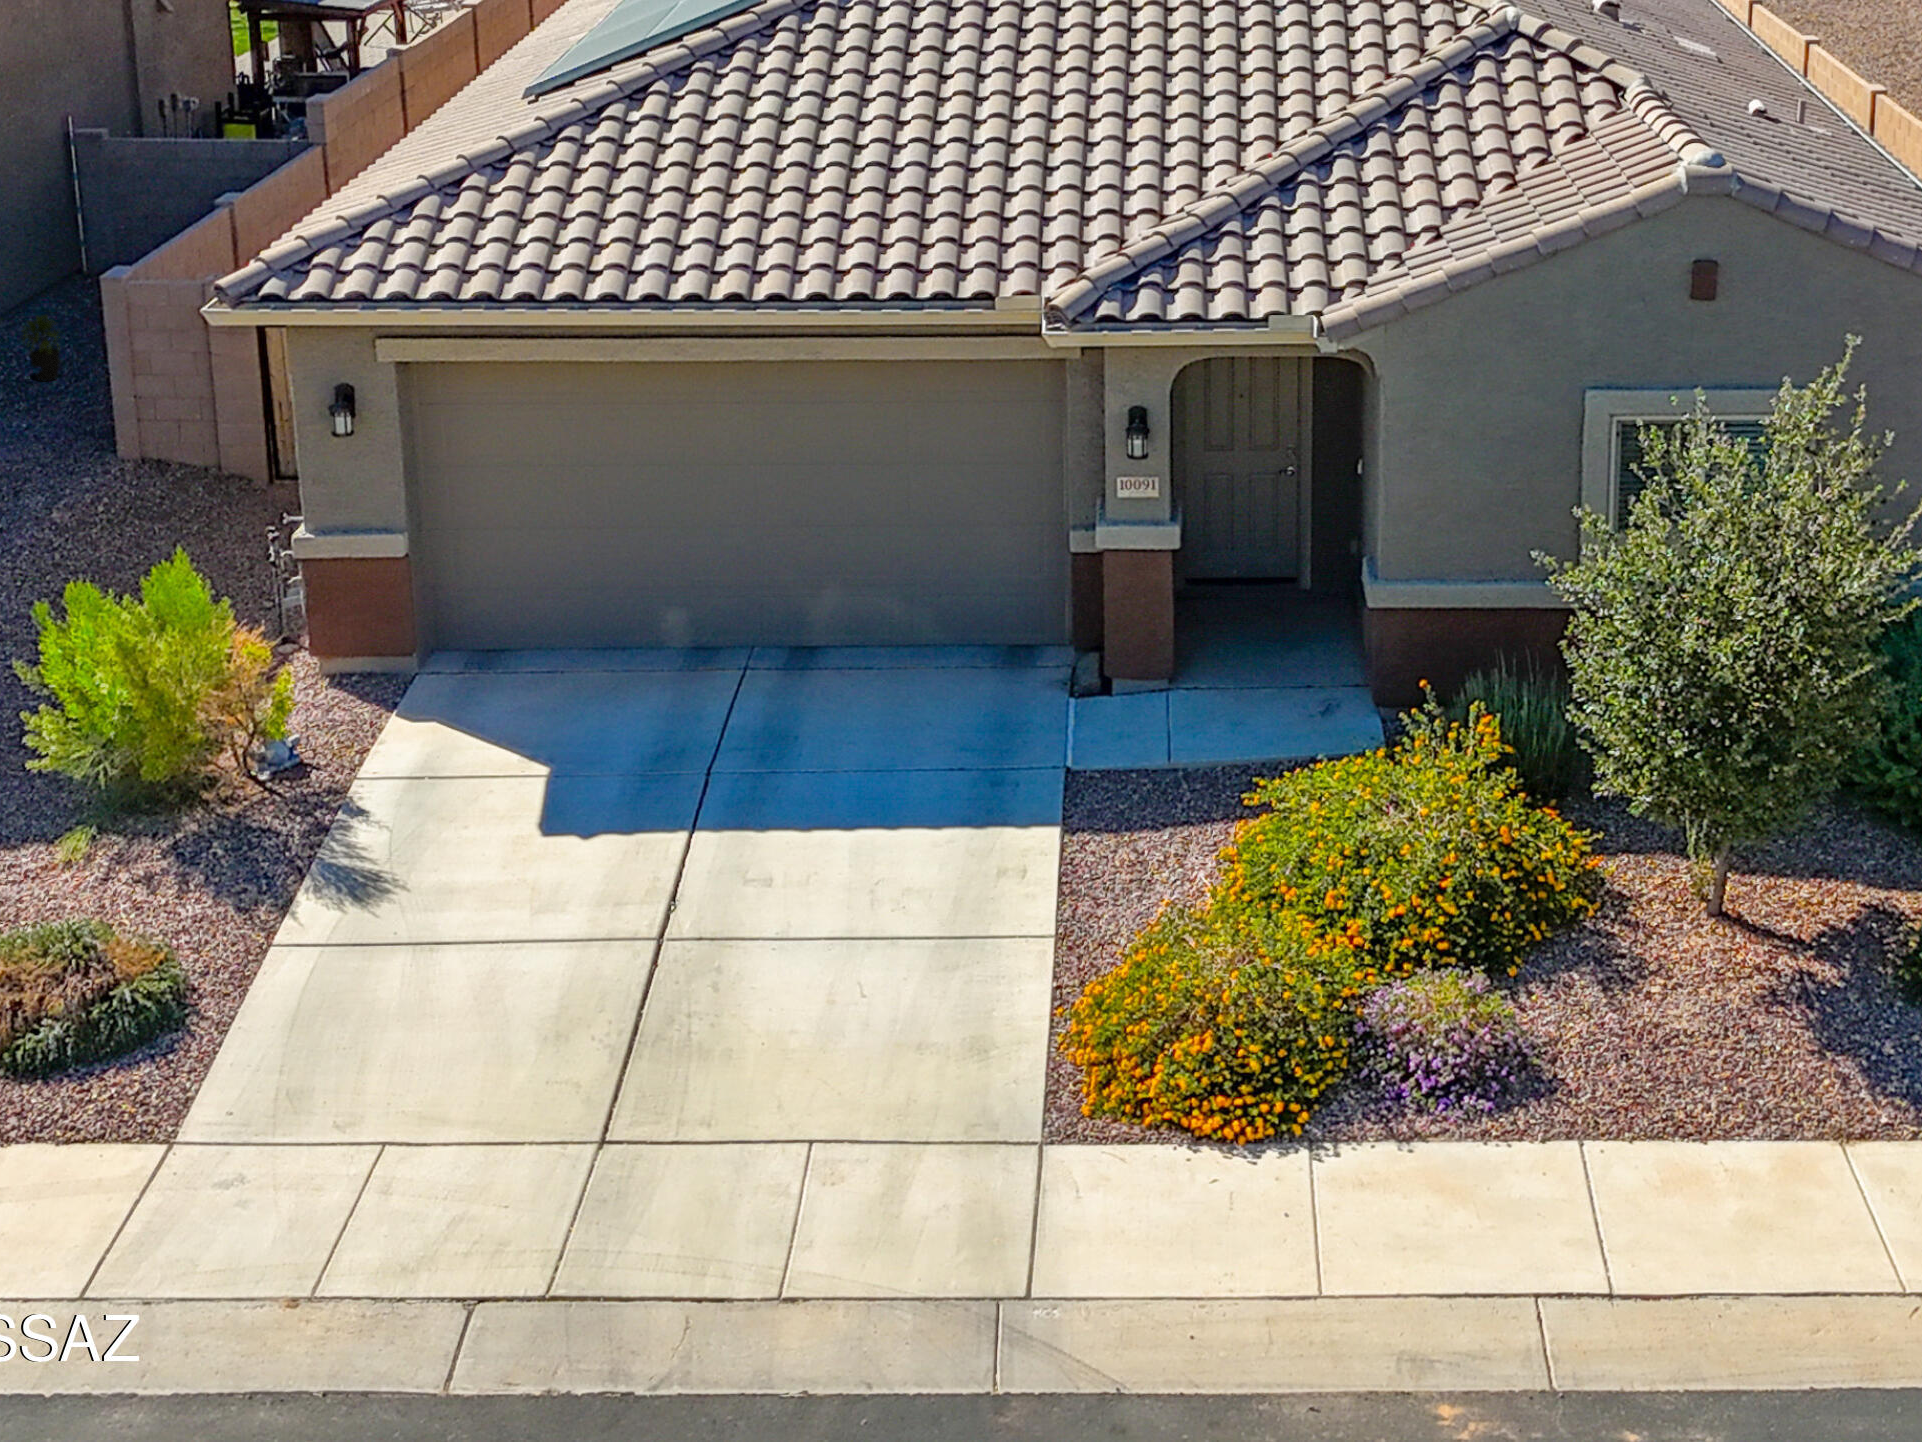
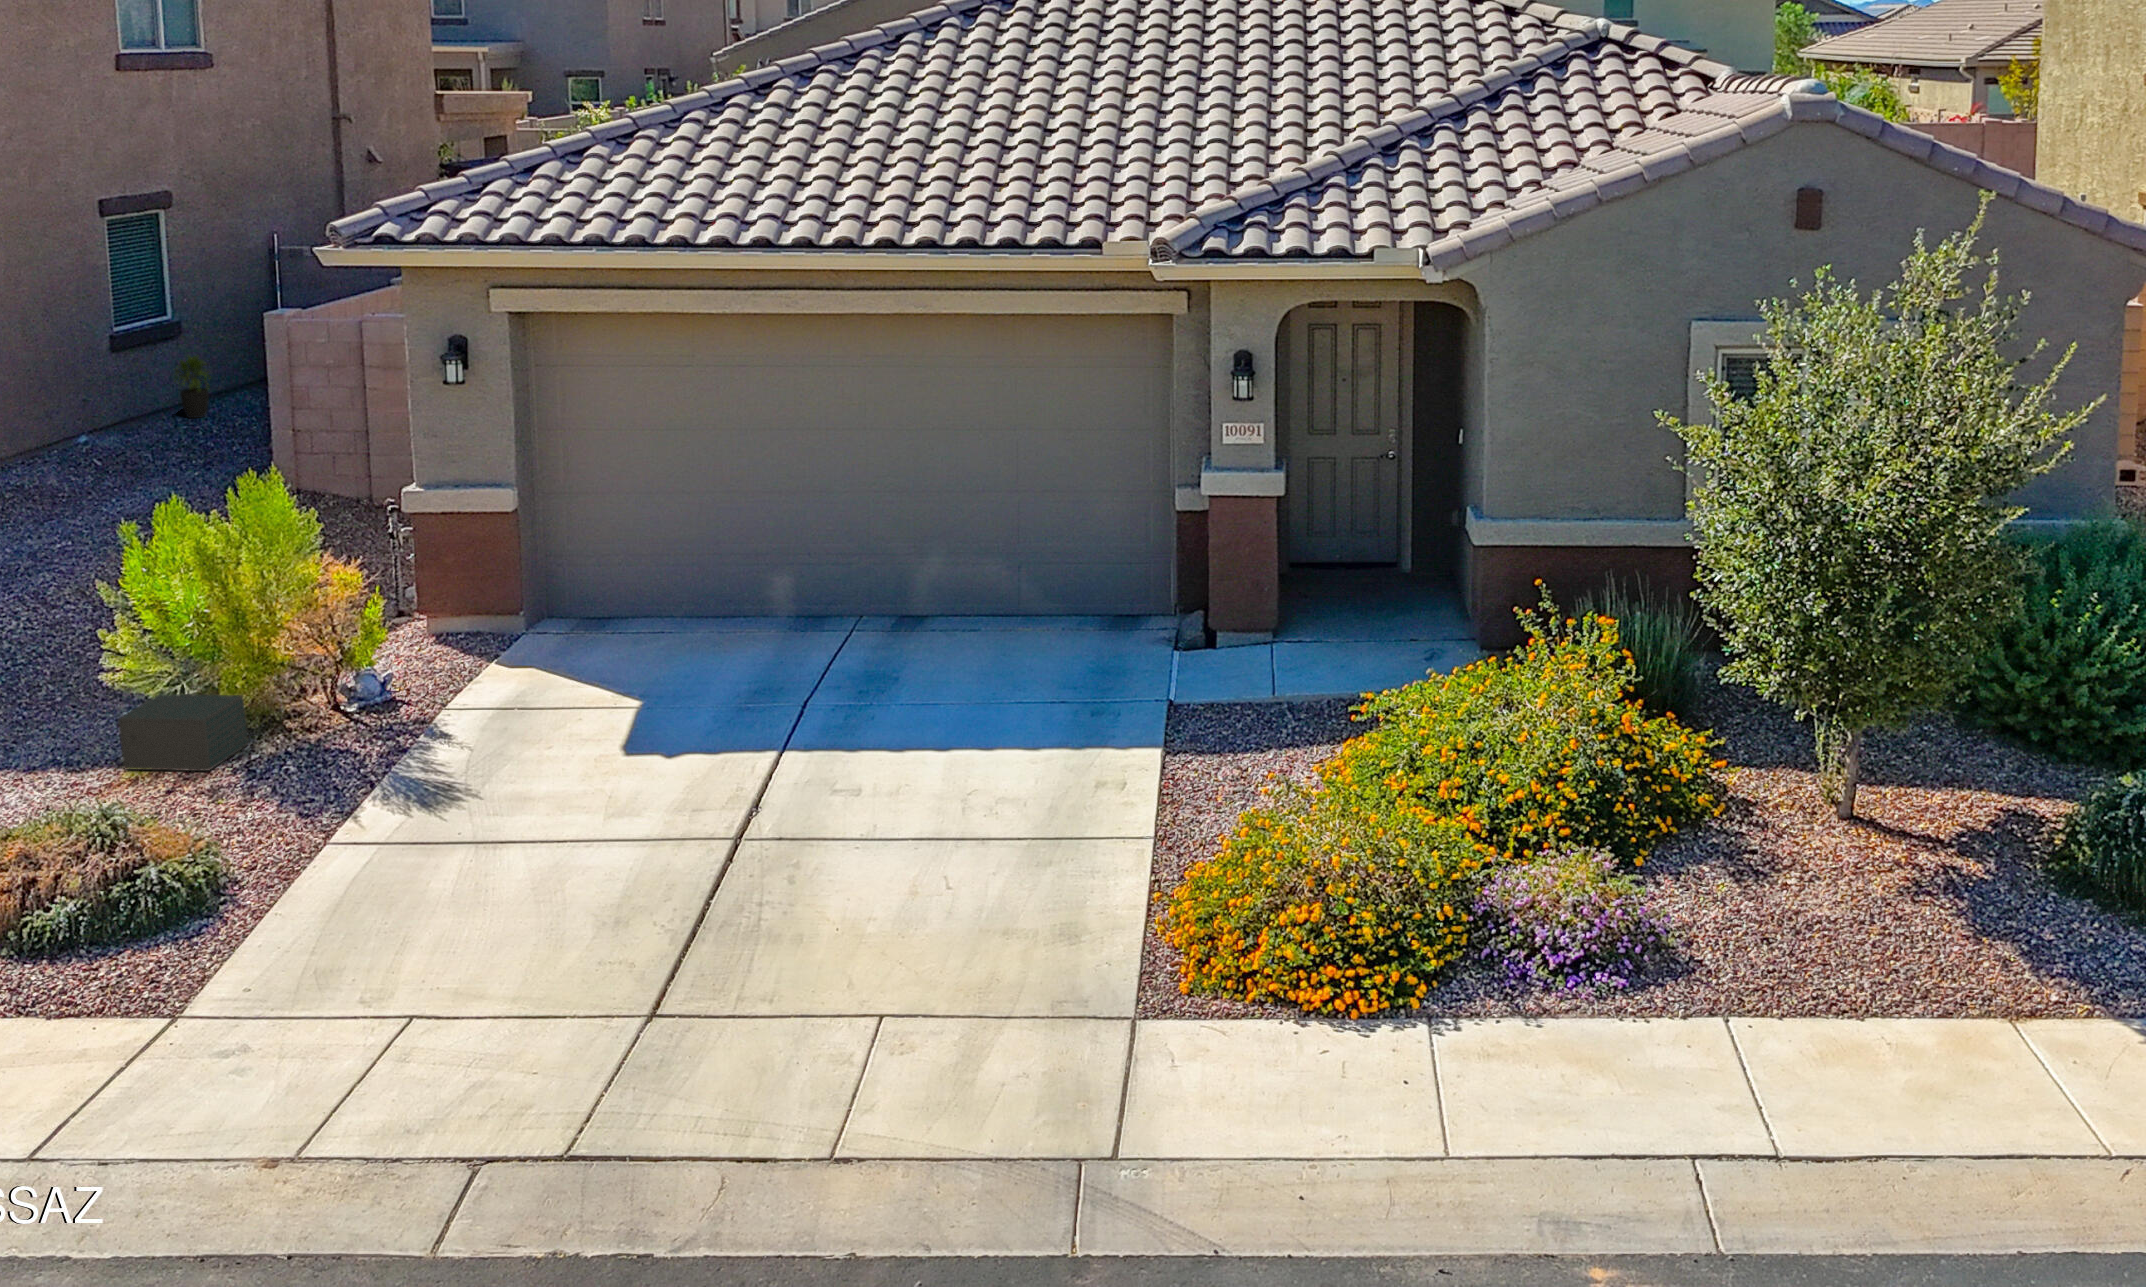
storage box: none [51,779,174,860] -> present [118,694,248,771]

